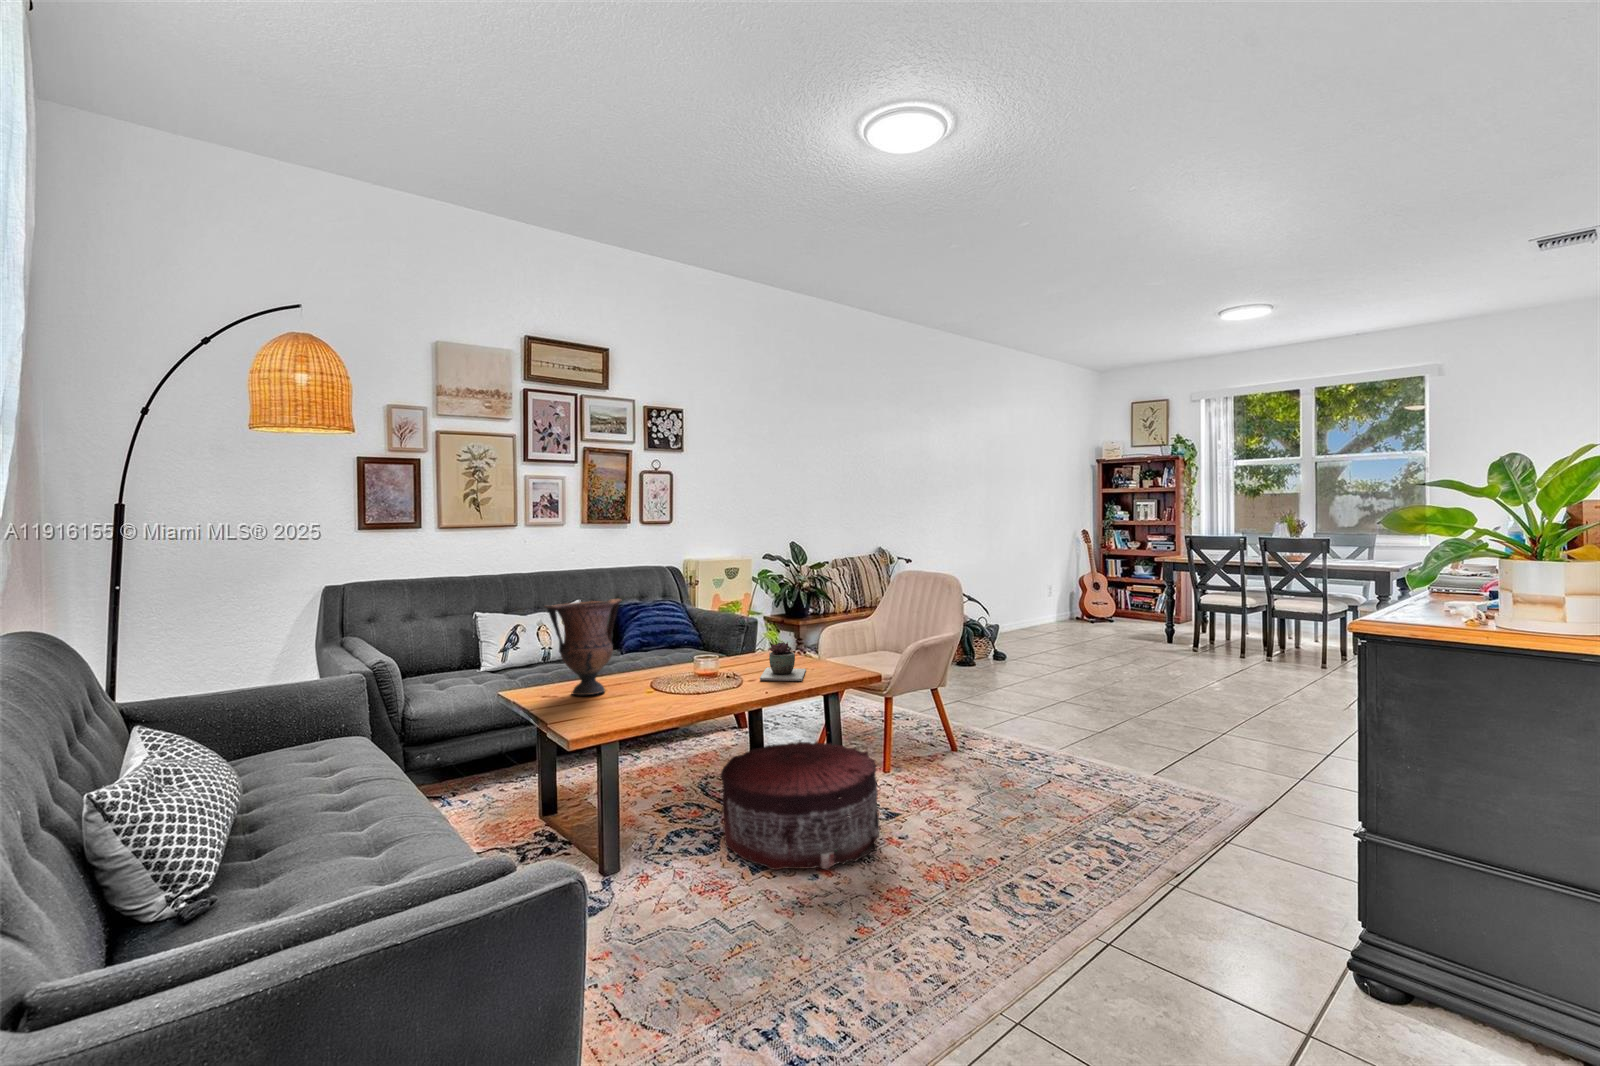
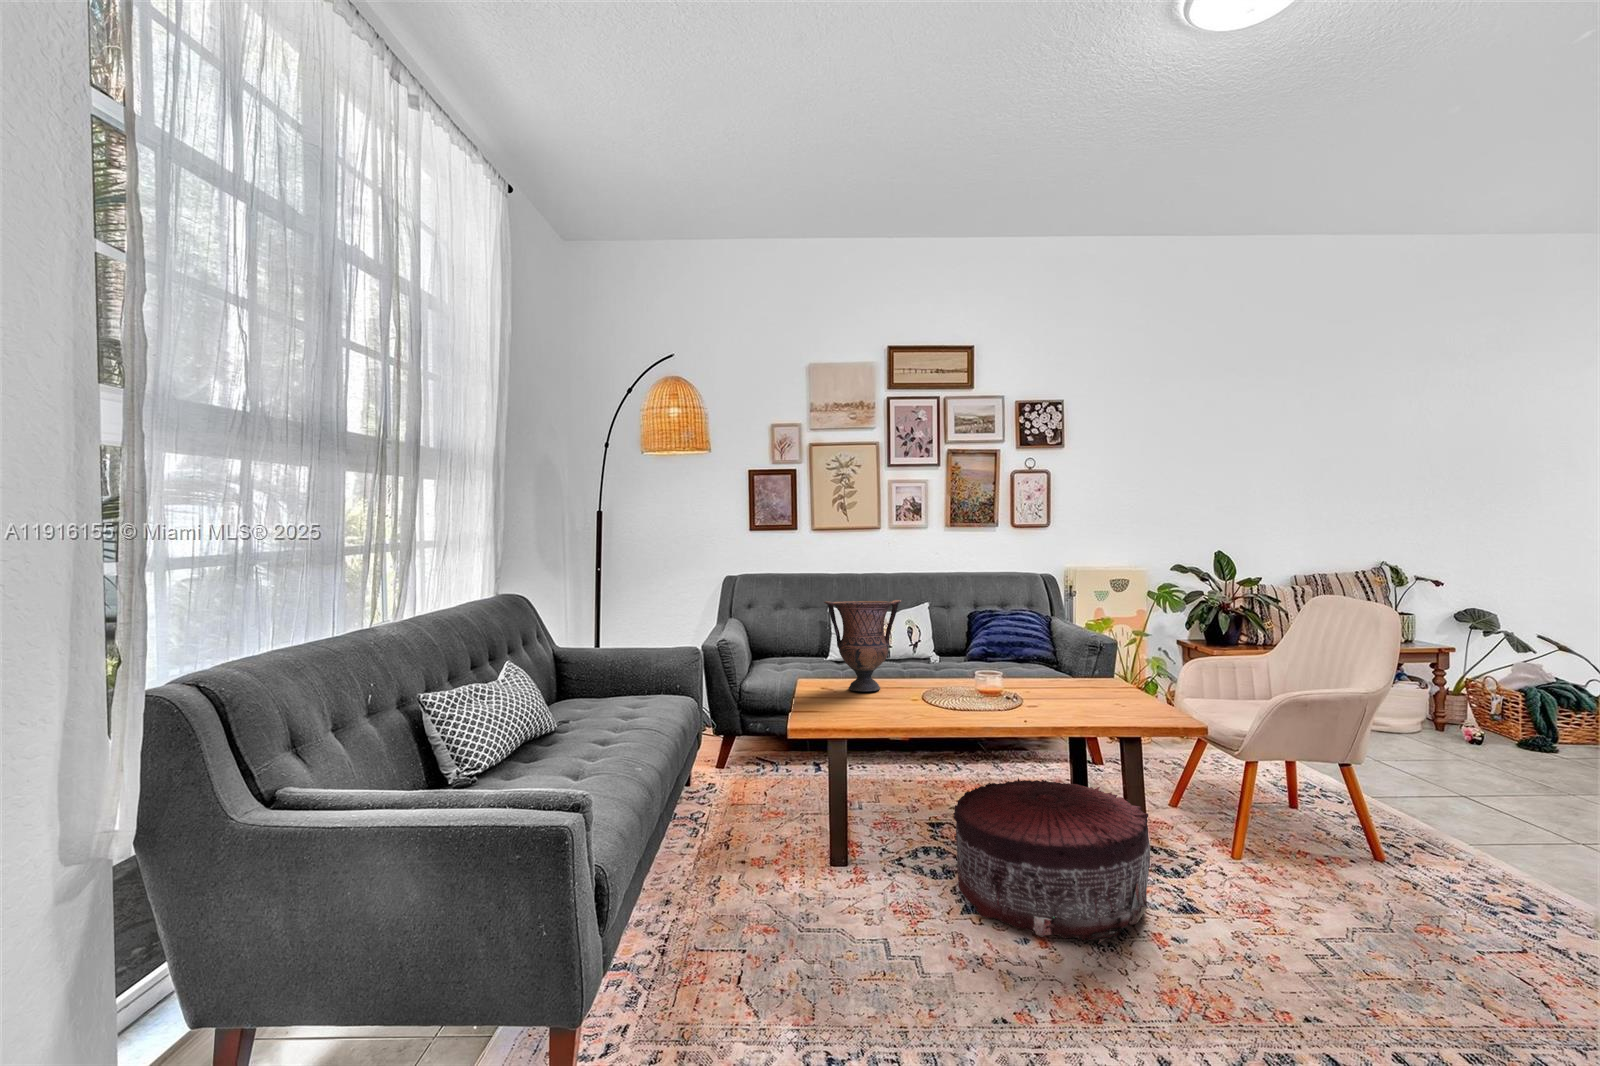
succulent plant: present [760,642,806,681] -> none [1041,665,1113,713]

